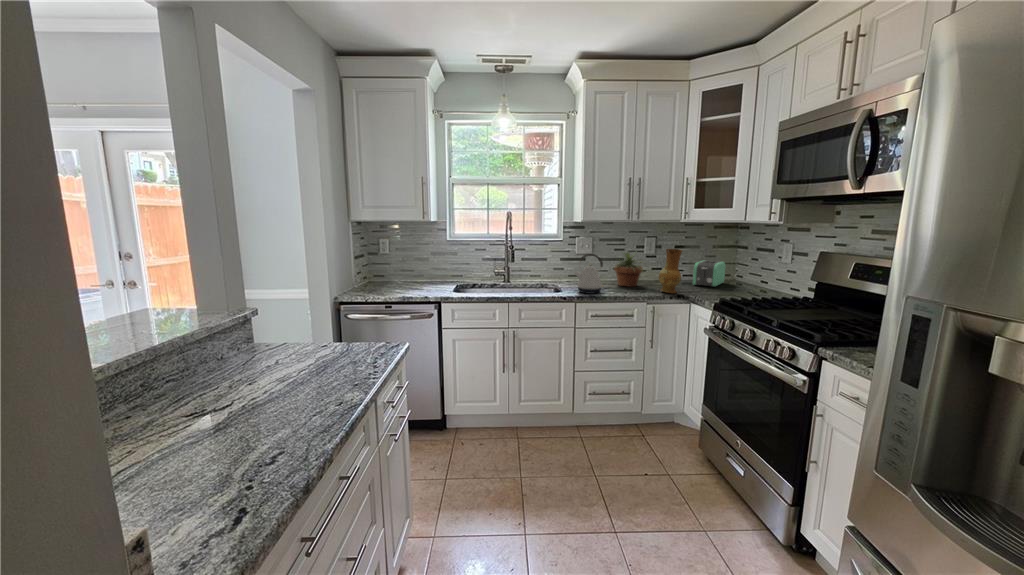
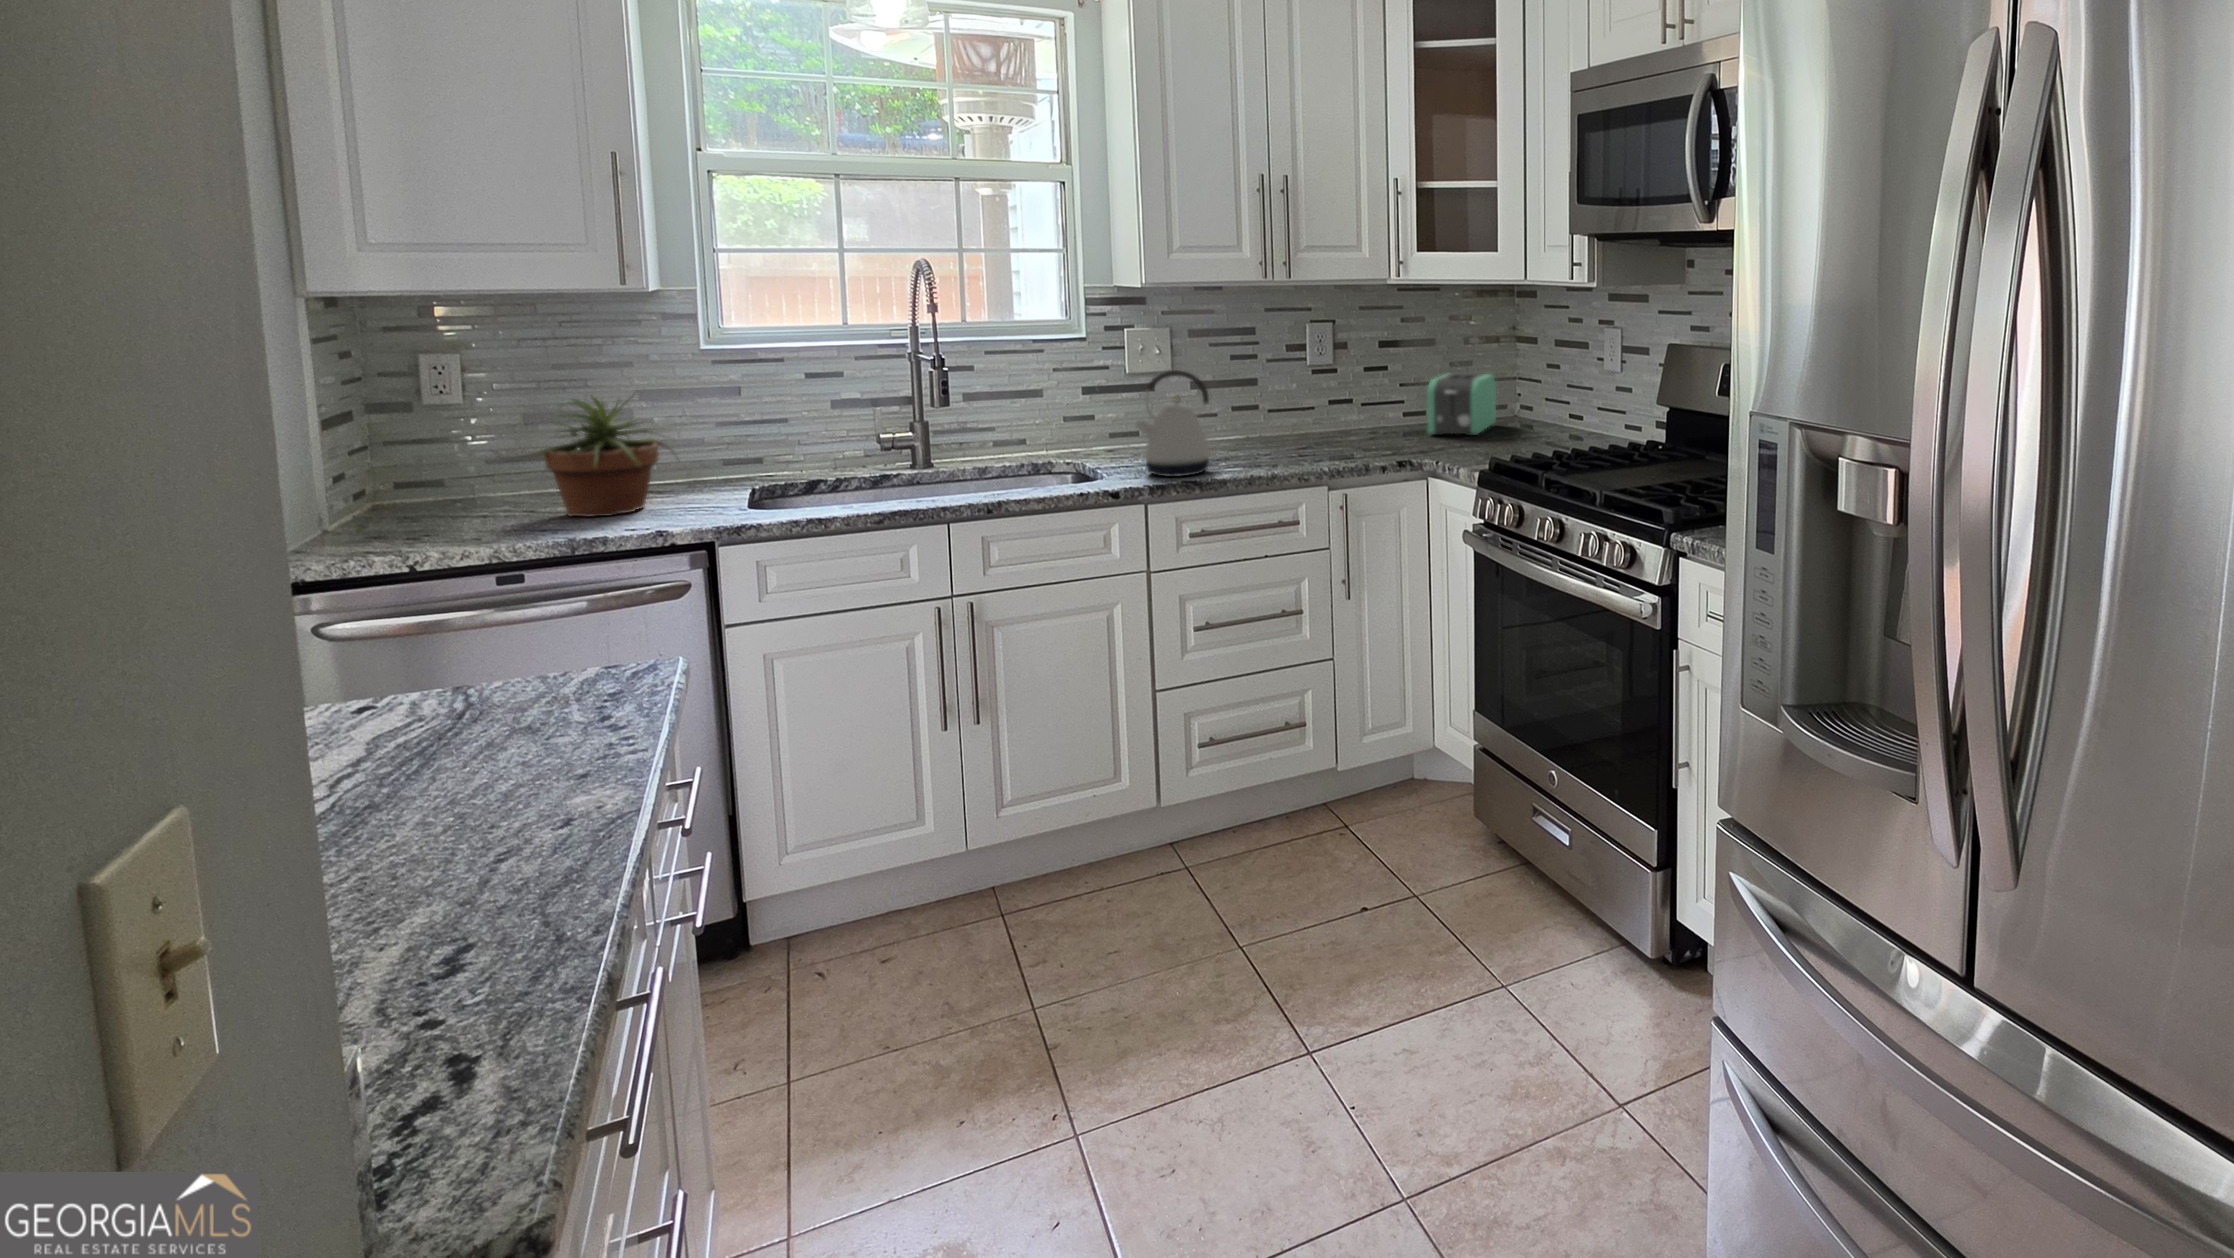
ceramic jug: present [659,249,682,293] -> none [1350,349,1402,458]
potted plant: present [613,253,643,287] -> present [528,395,673,516]

